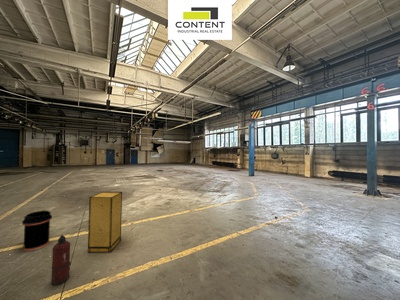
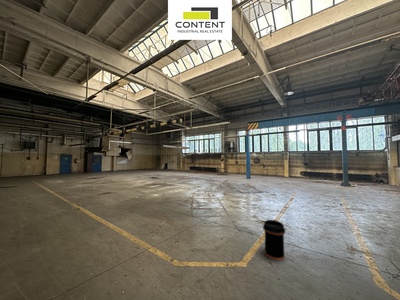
storage cabinet: present [88,192,122,253] -> none [302,195,334,249]
fire extinguisher: present [51,235,71,285] -> none [349,230,371,270]

